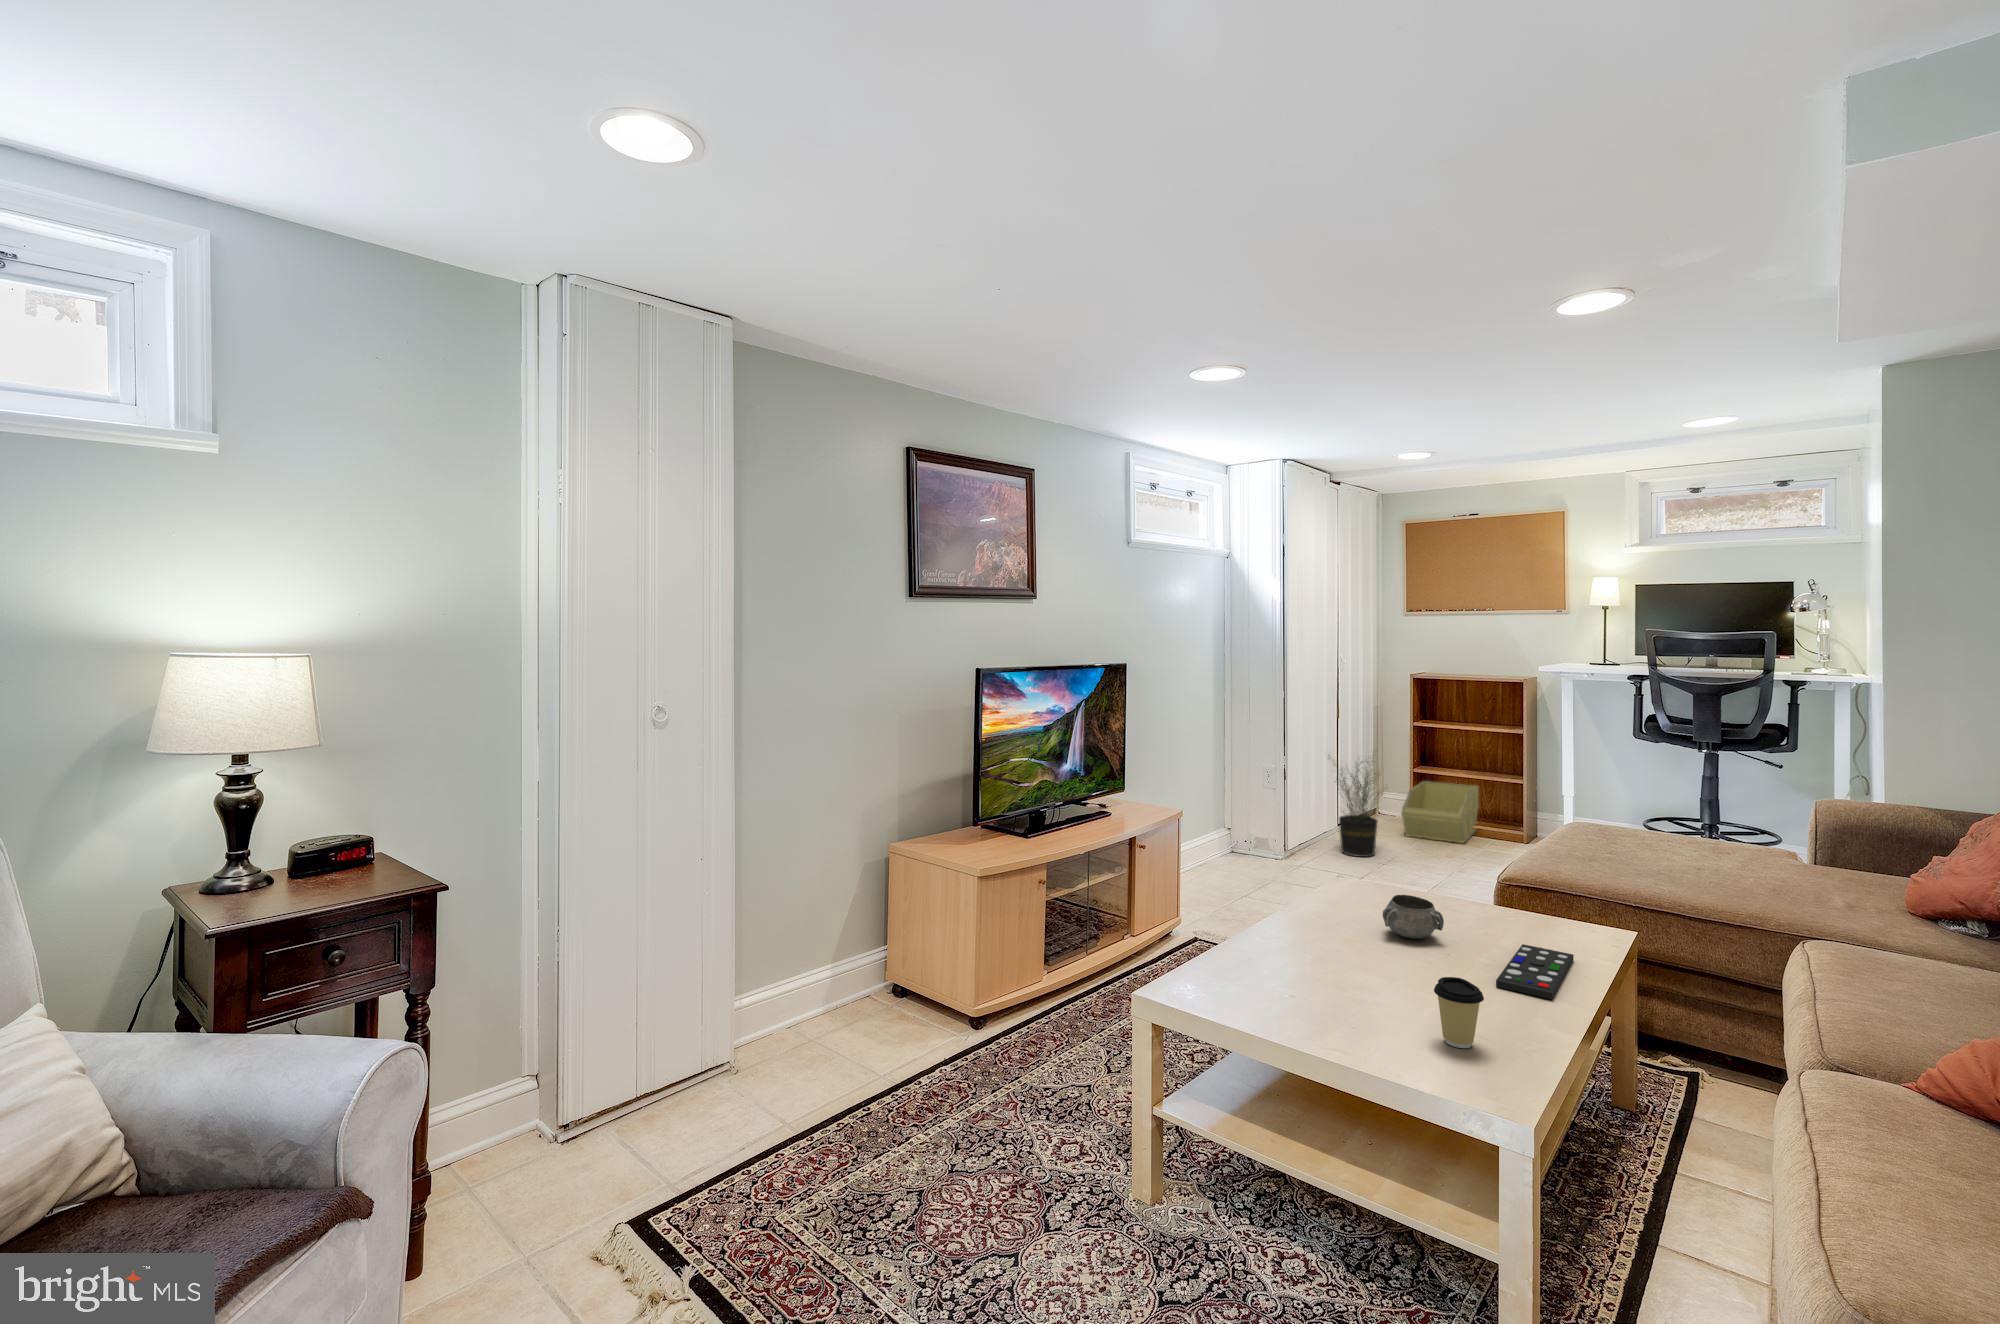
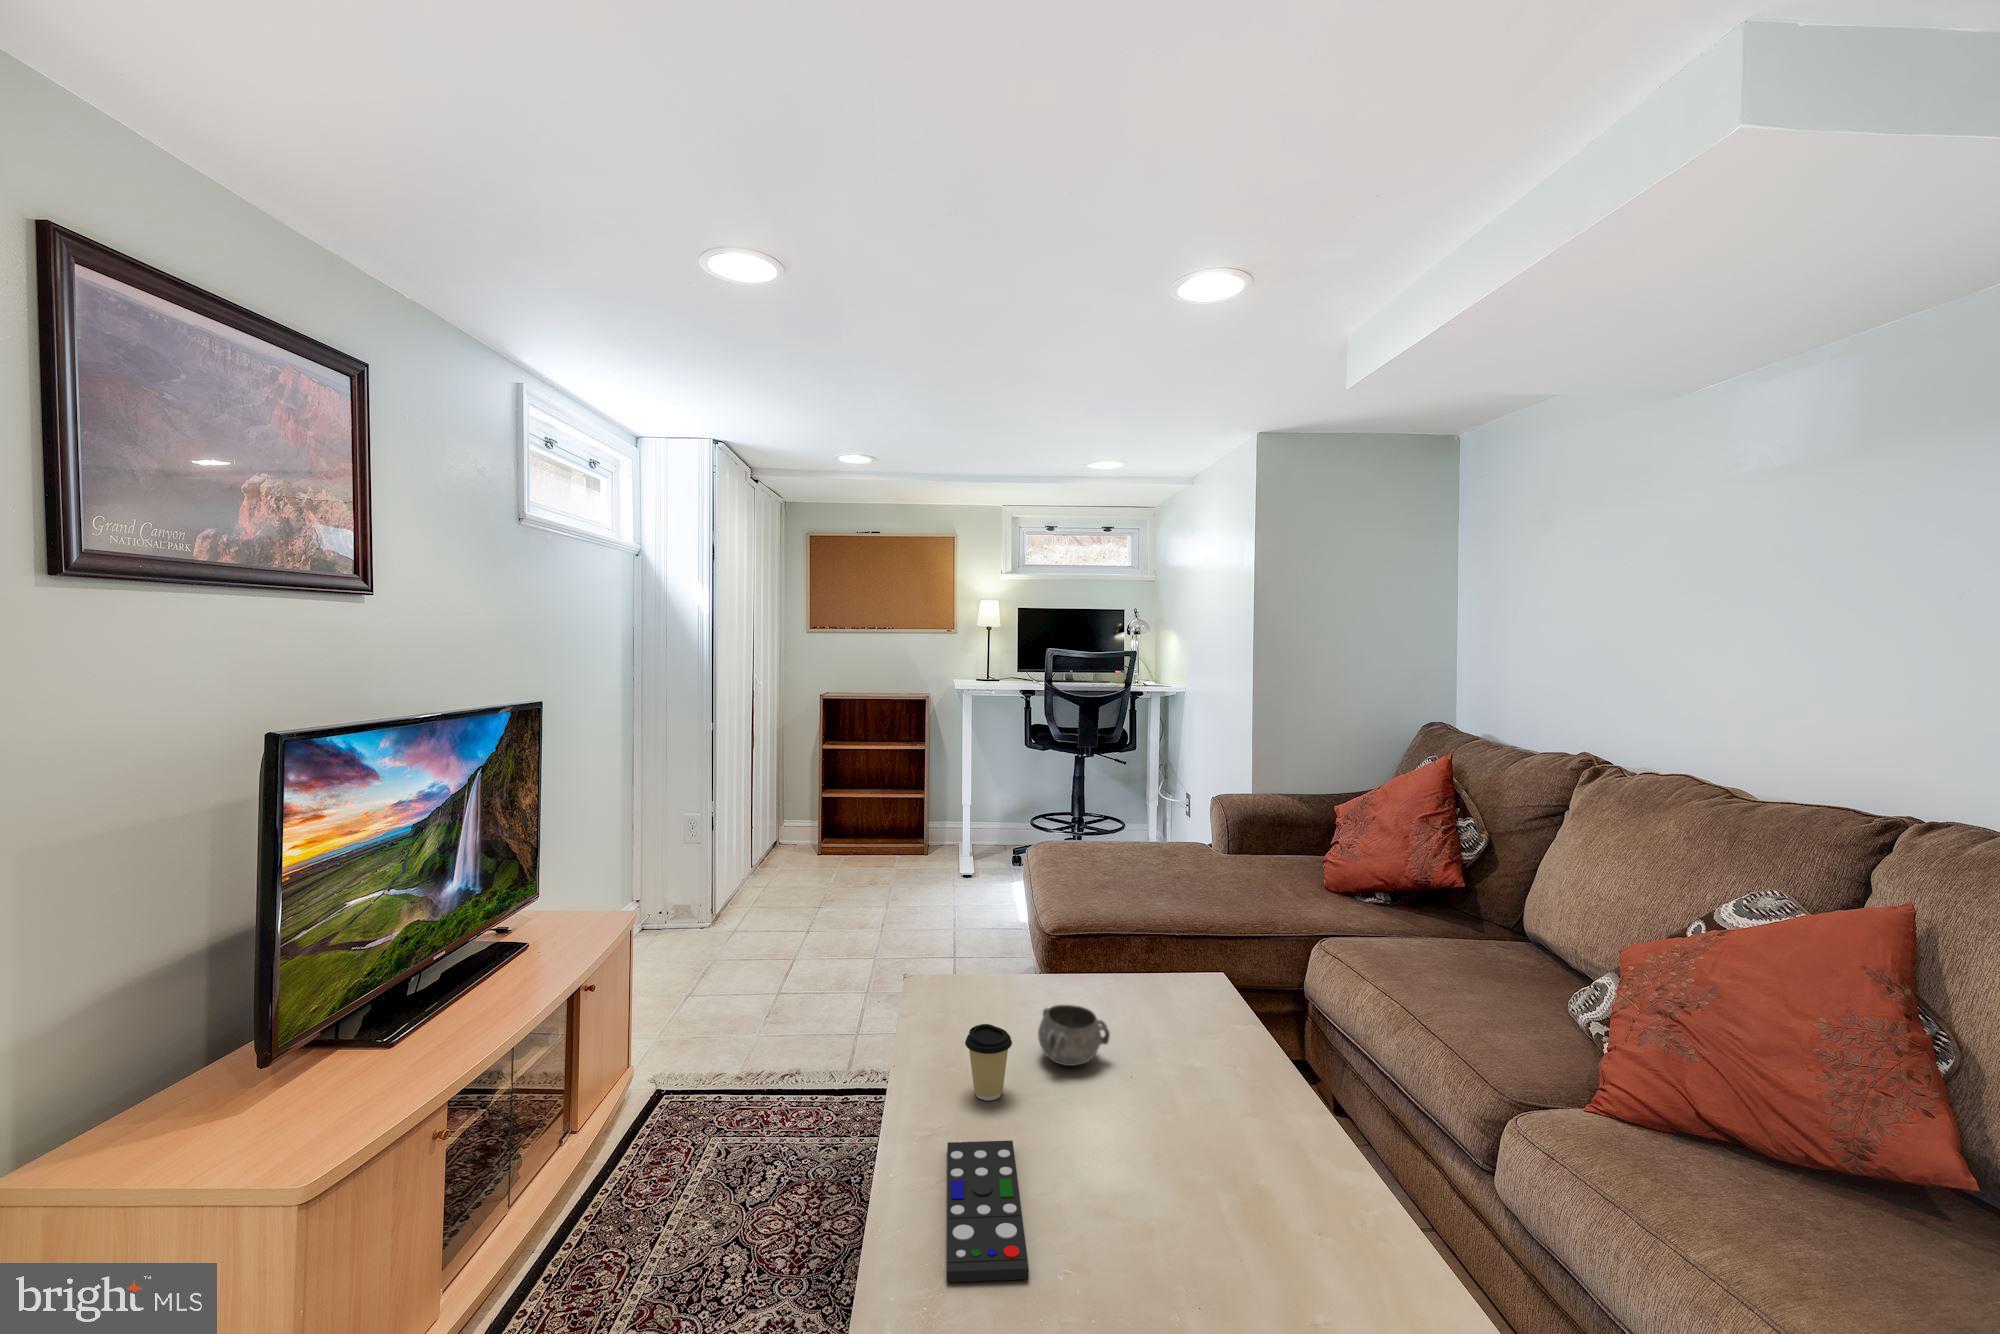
potted plant: present [1328,755,1387,857] -> none [751,782,831,910]
storage bin: present [1401,781,1479,843] -> none [826,807,887,872]
remote control: present [1496,944,1574,999] -> present [947,1141,1029,1282]
coffee cup: present [1434,977,1484,1048] -> present [965,1024,1012,1100]

